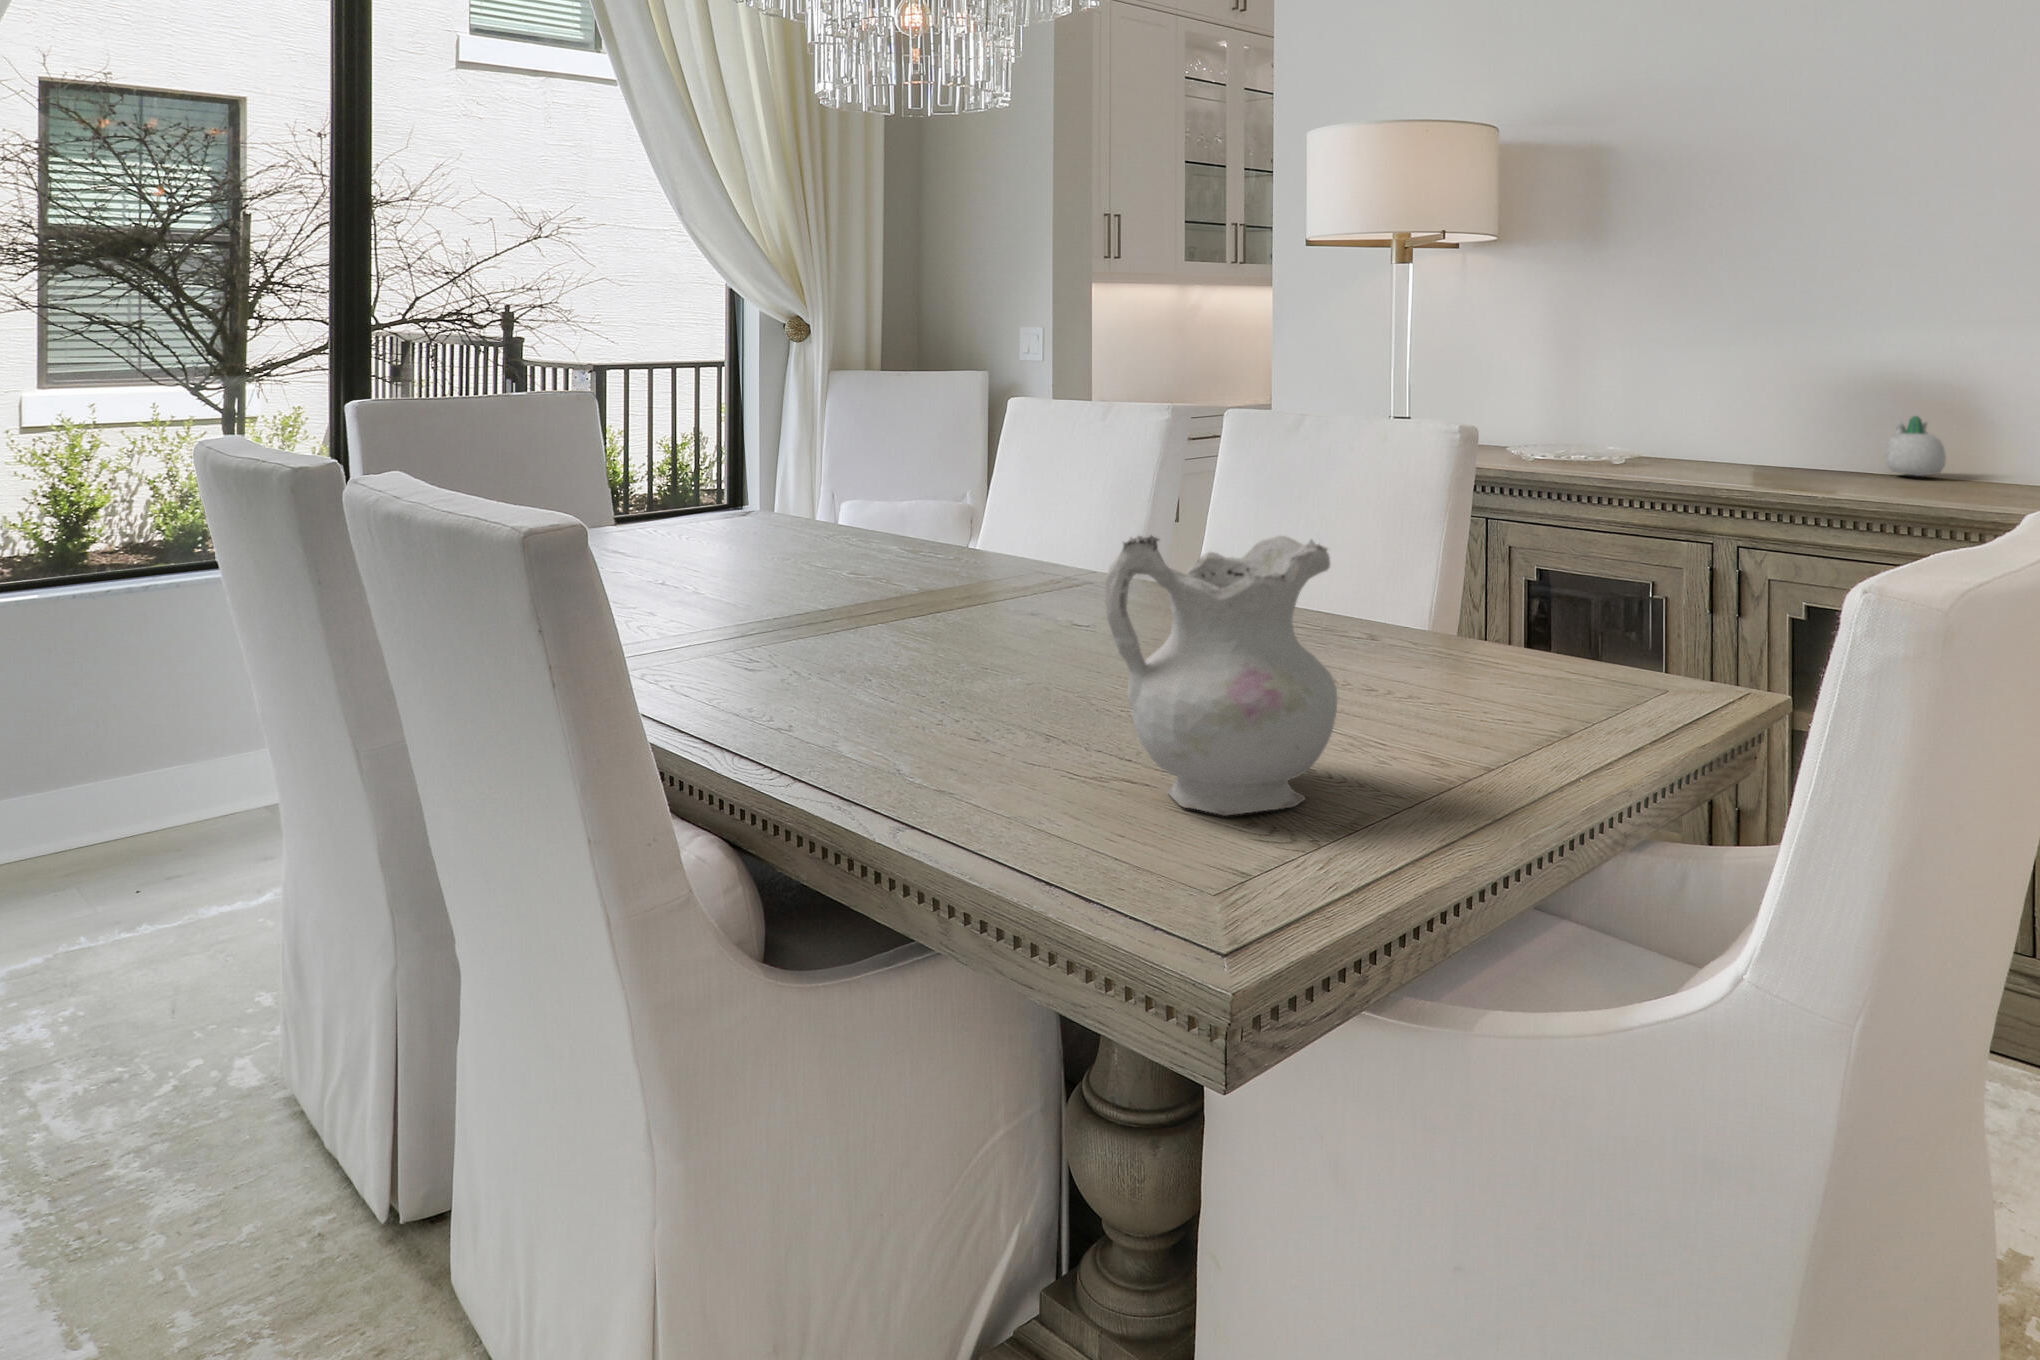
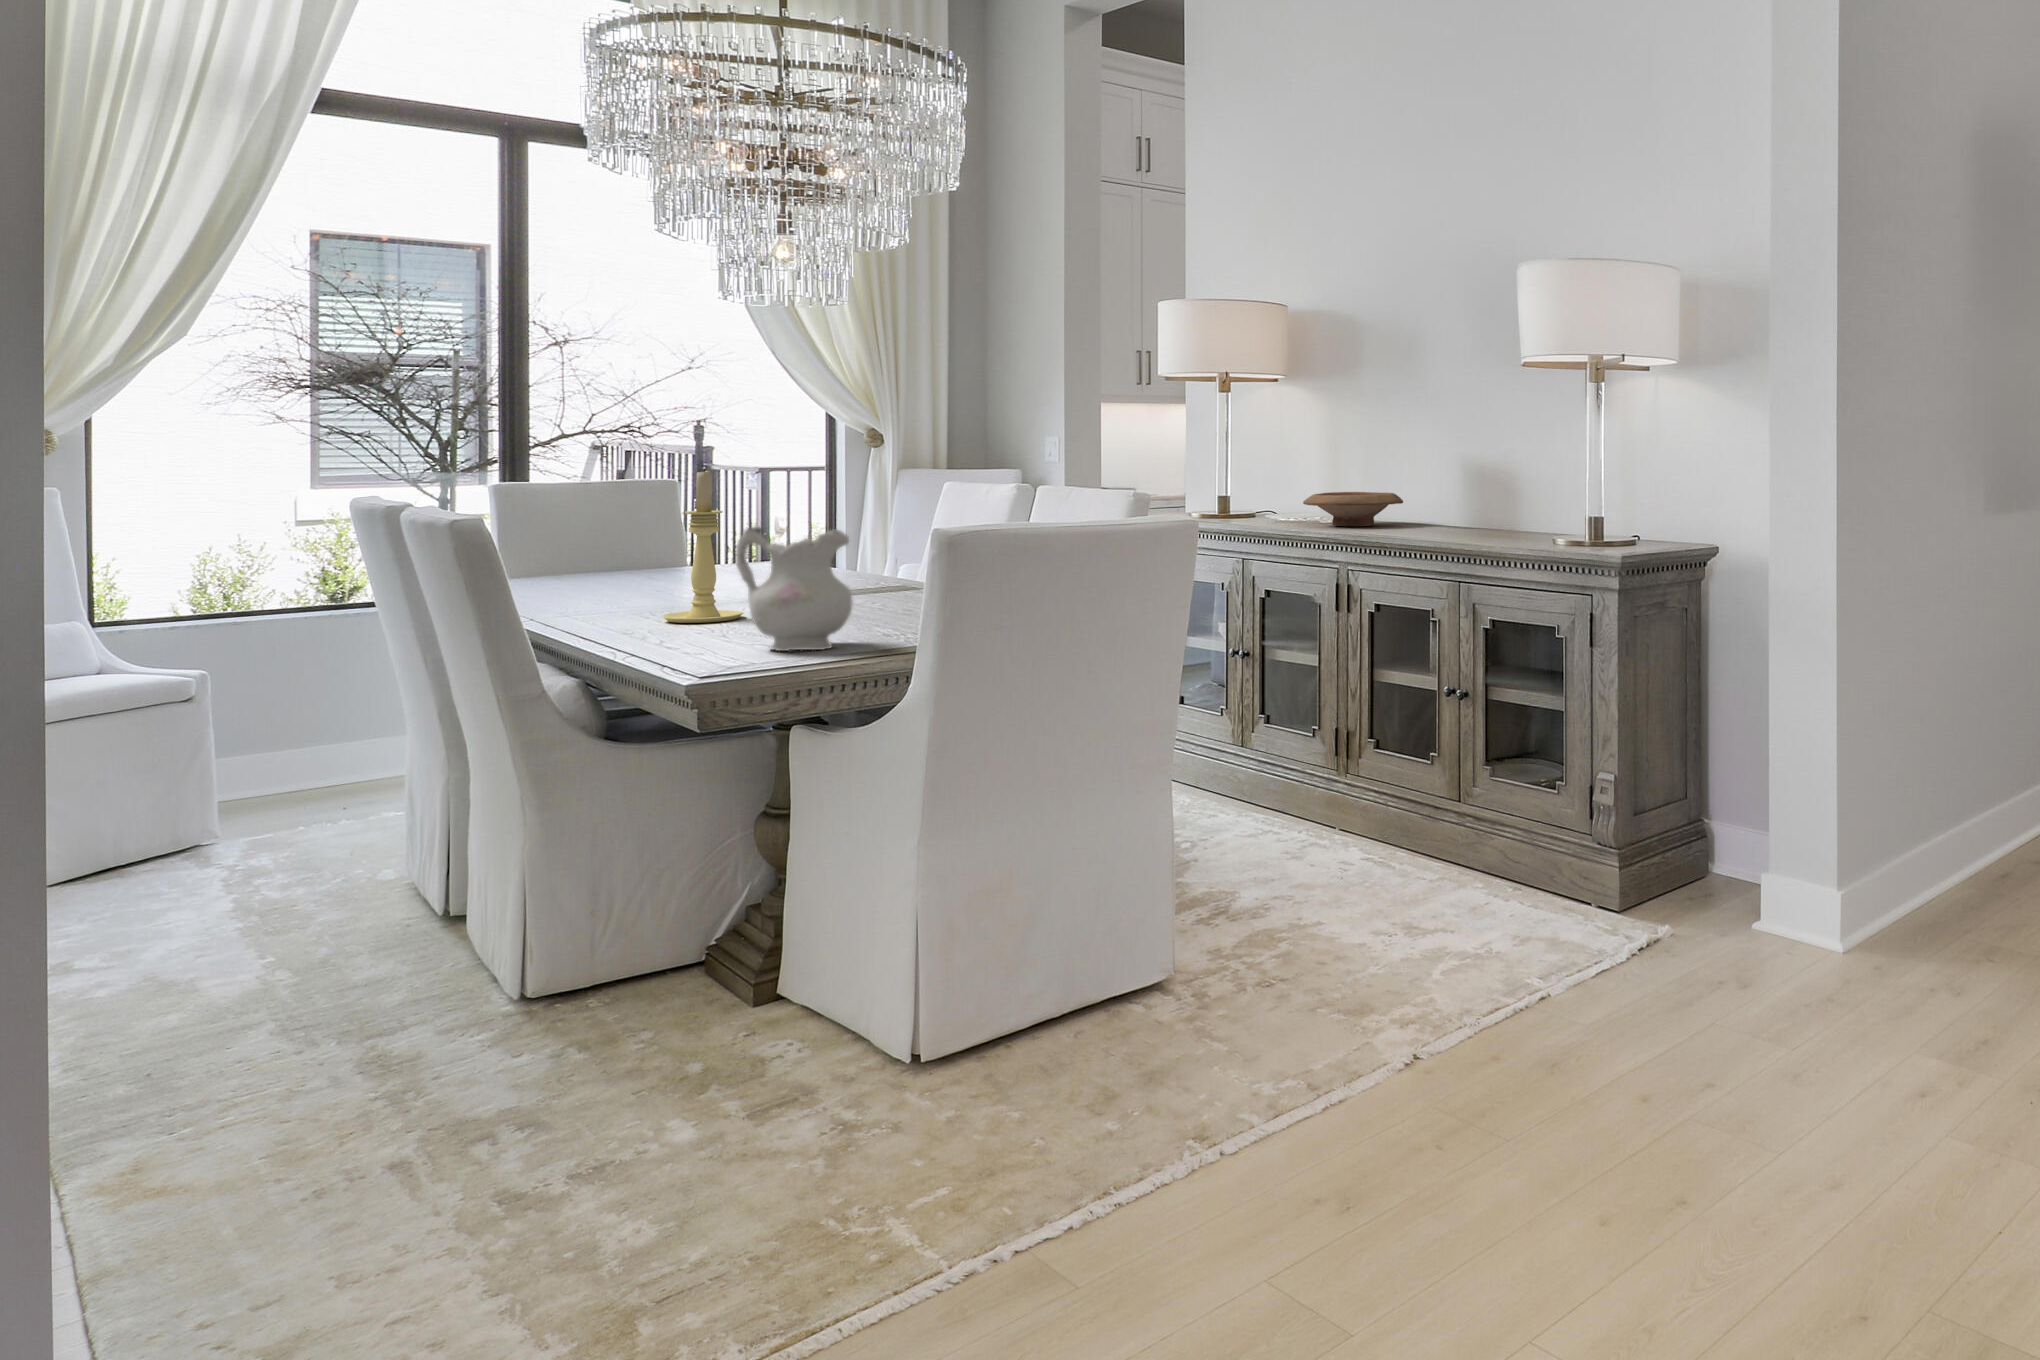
candle holder: none [791,391,927,683] -> present [663,468,744,623]
wooden bowl: none [1589,414,1751,469] -> present [1303,492,1403,526]
succulent planter: present [1886,416,1946,476] -> none [1467,489,1502,528]

